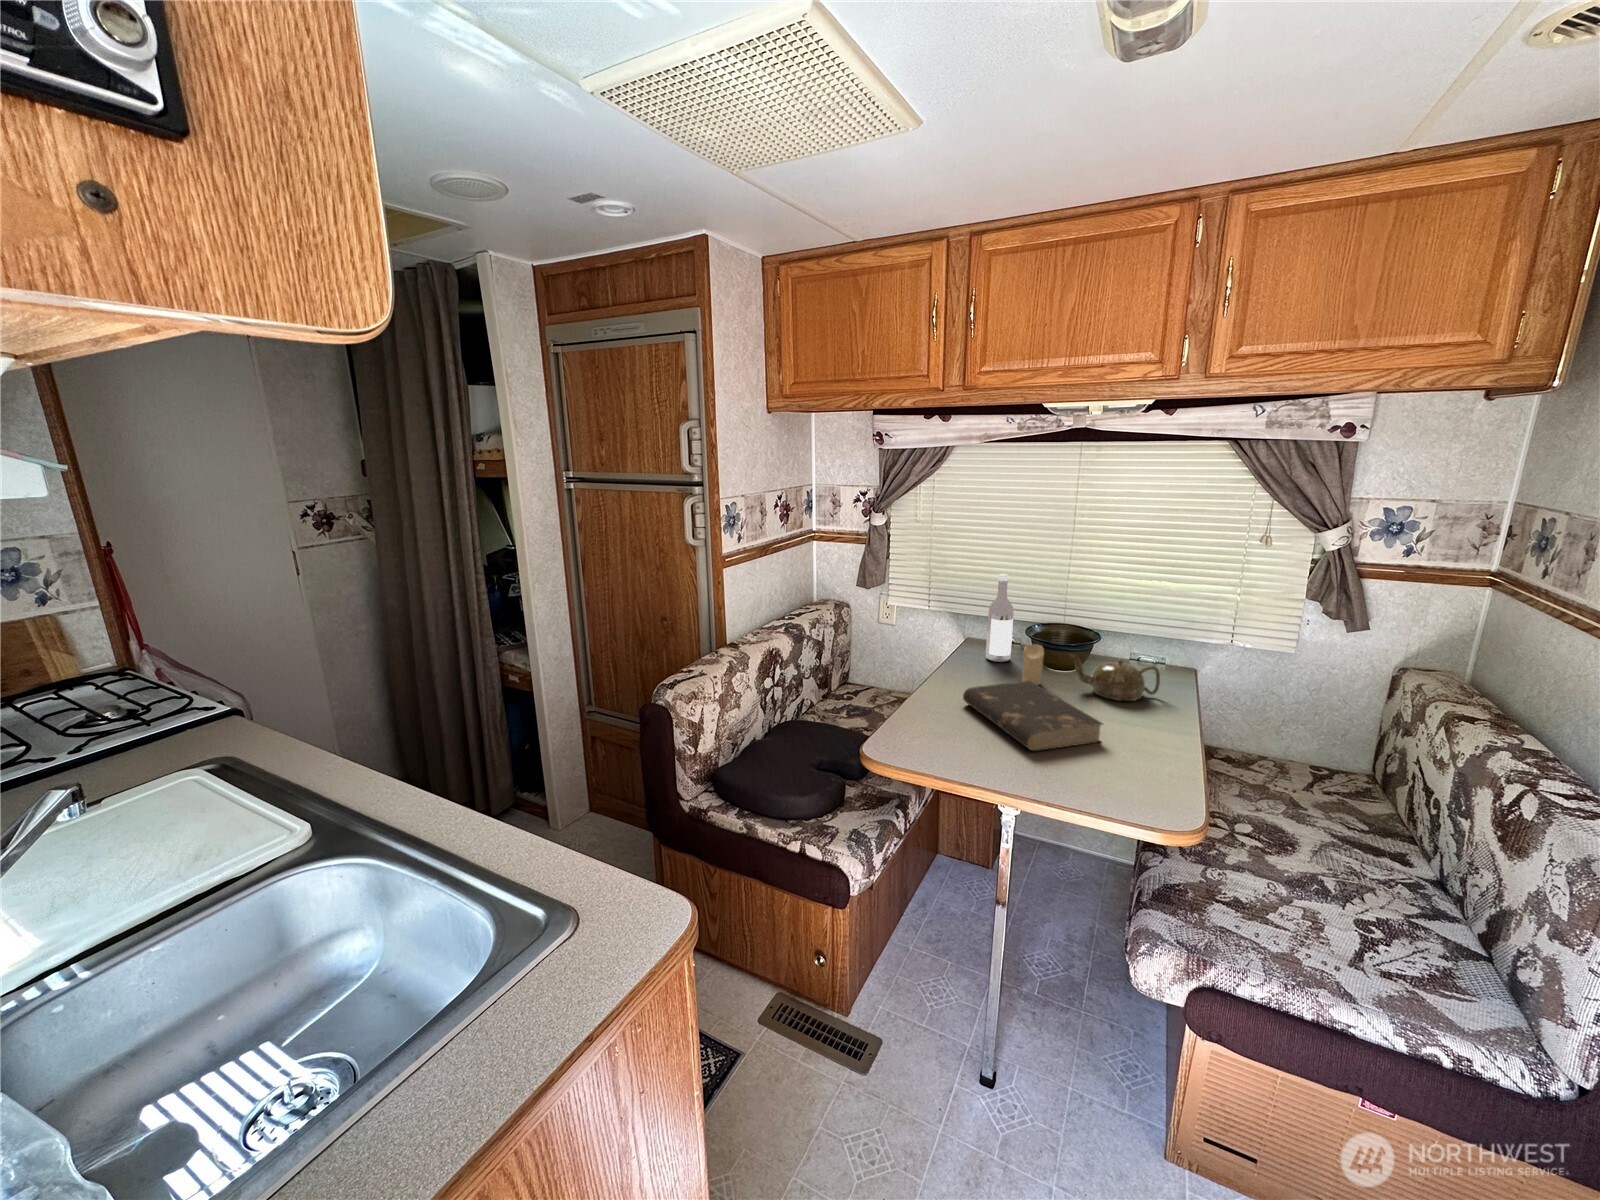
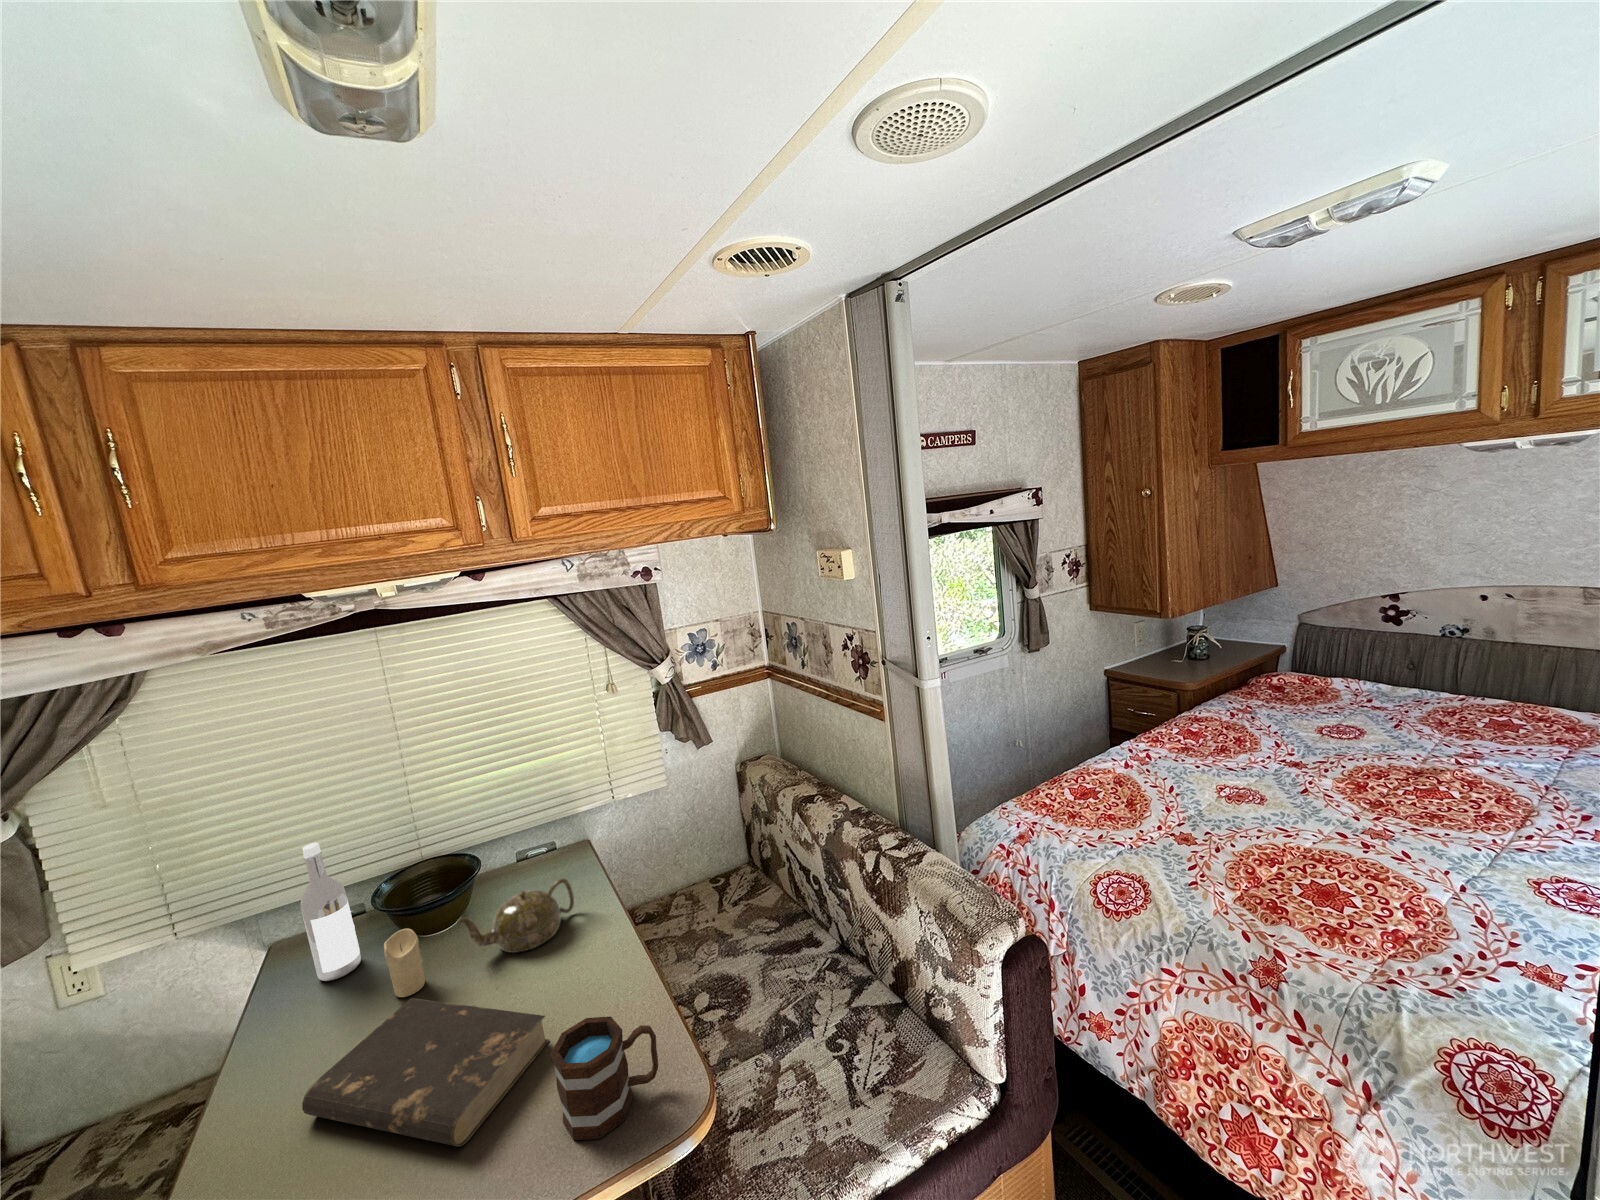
mug: none [1090,722,1173,795] -> present [551,1017,658,1140]

